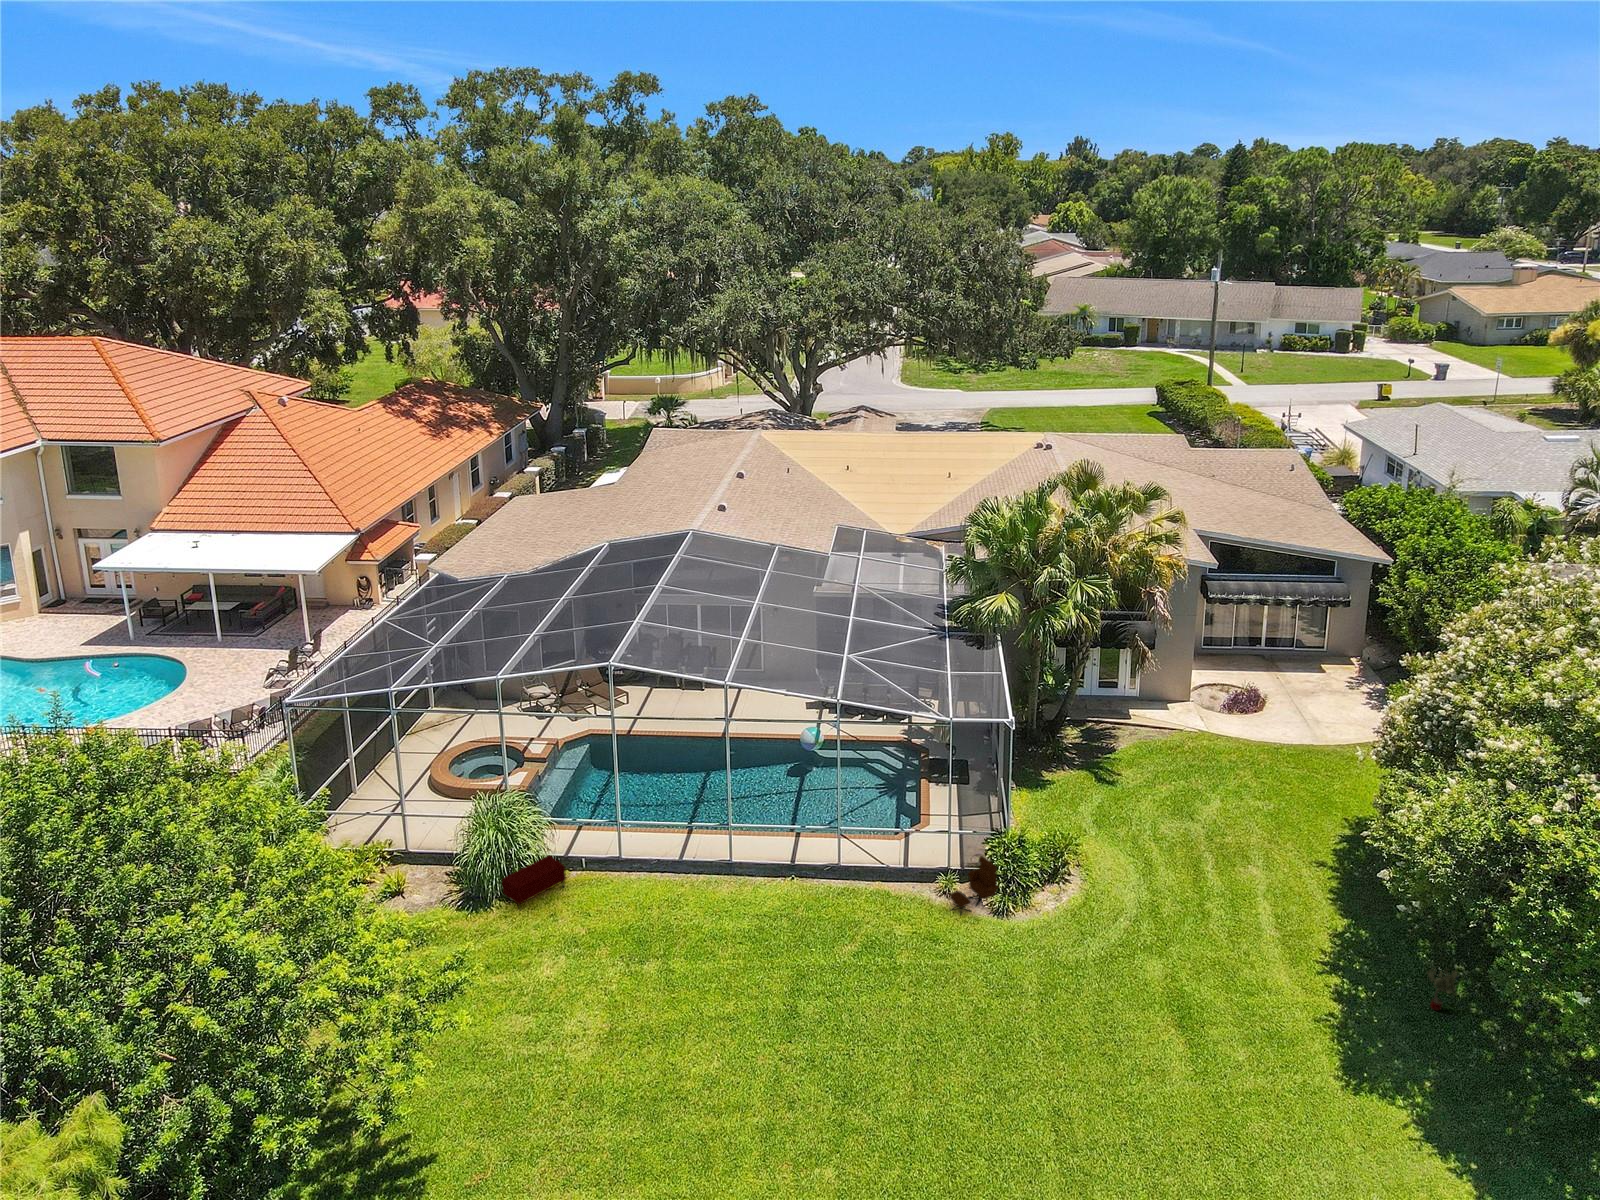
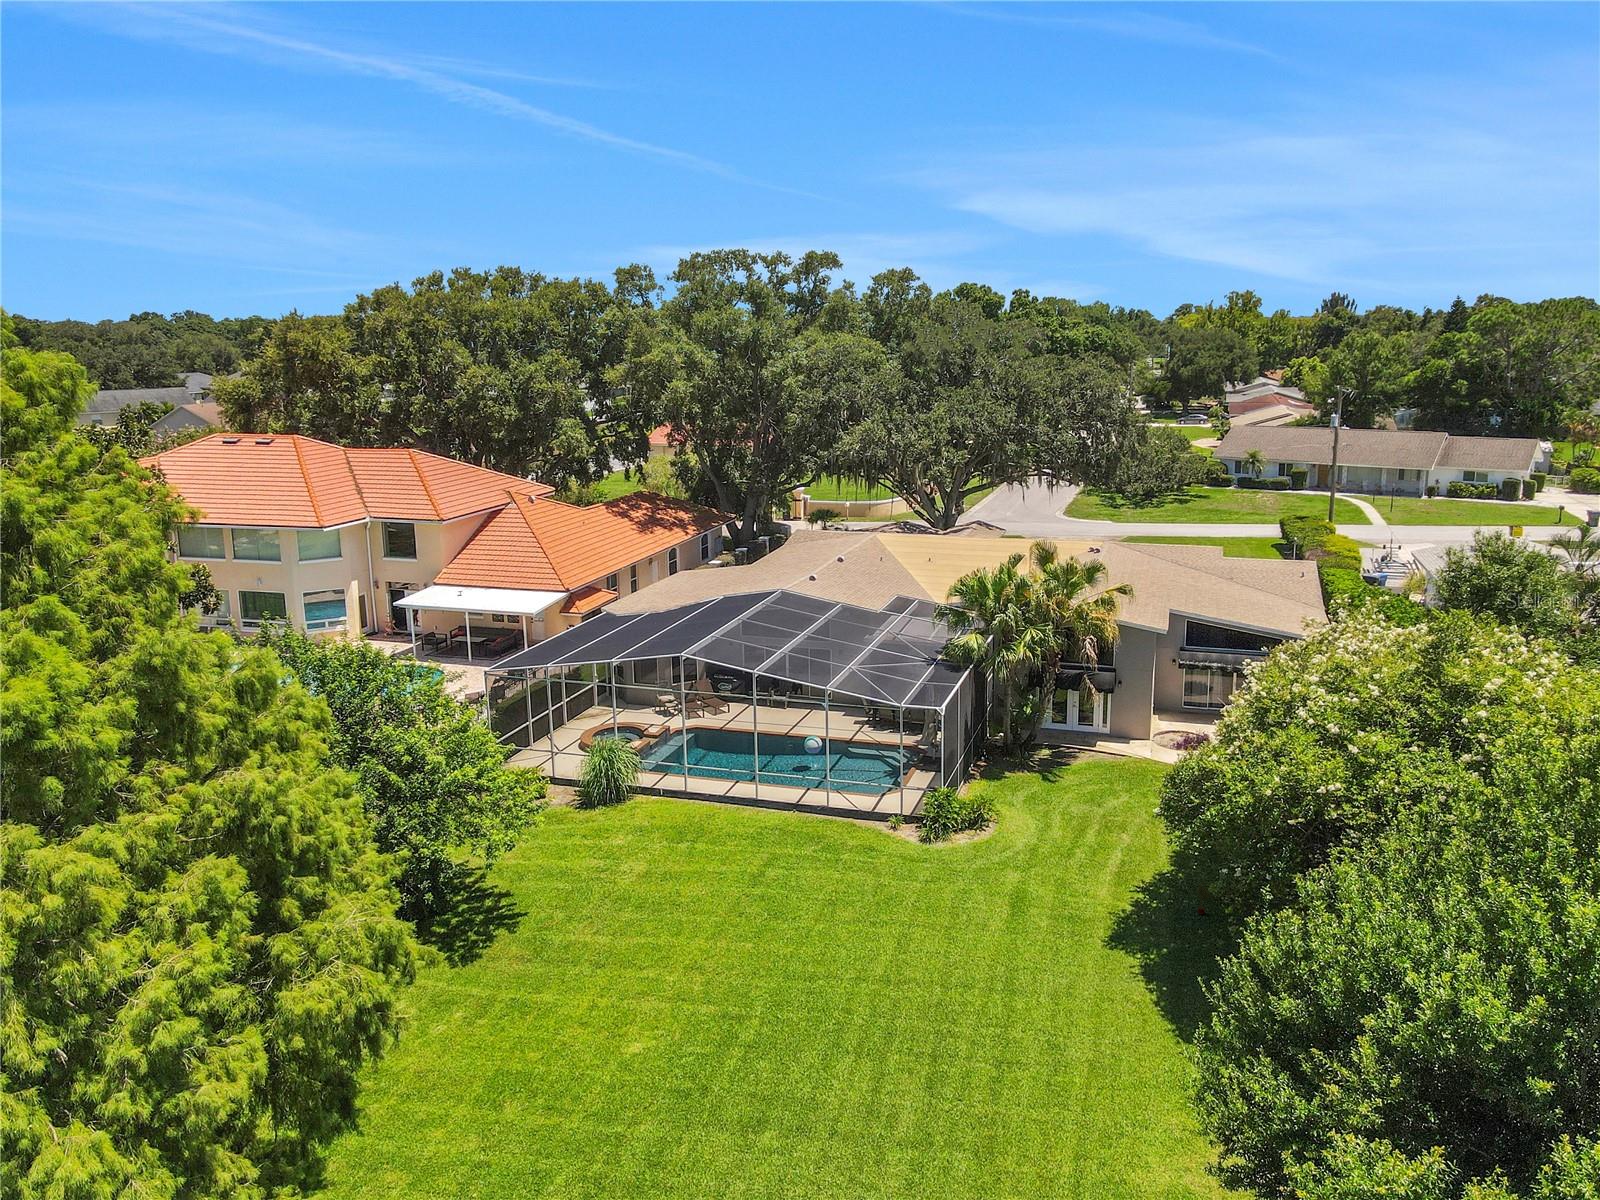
bench: present [502,855,566,910] -> none [605,783,647,813]
lounge chair: present [950,856,998,915] -> none [892,803,927,841]

